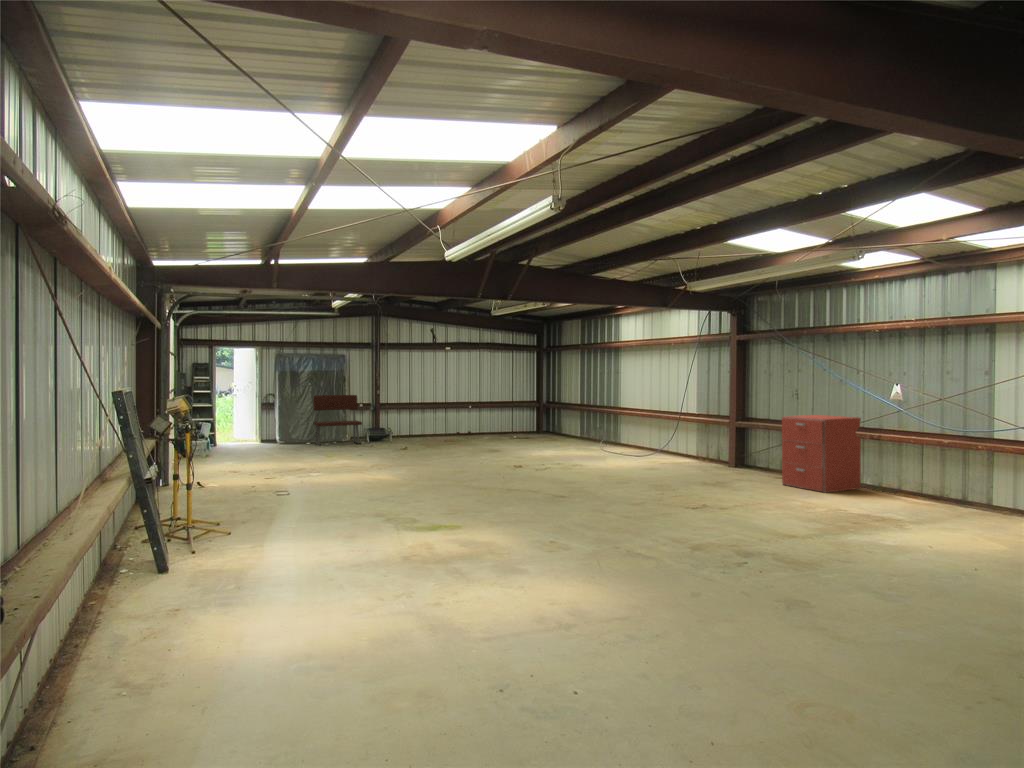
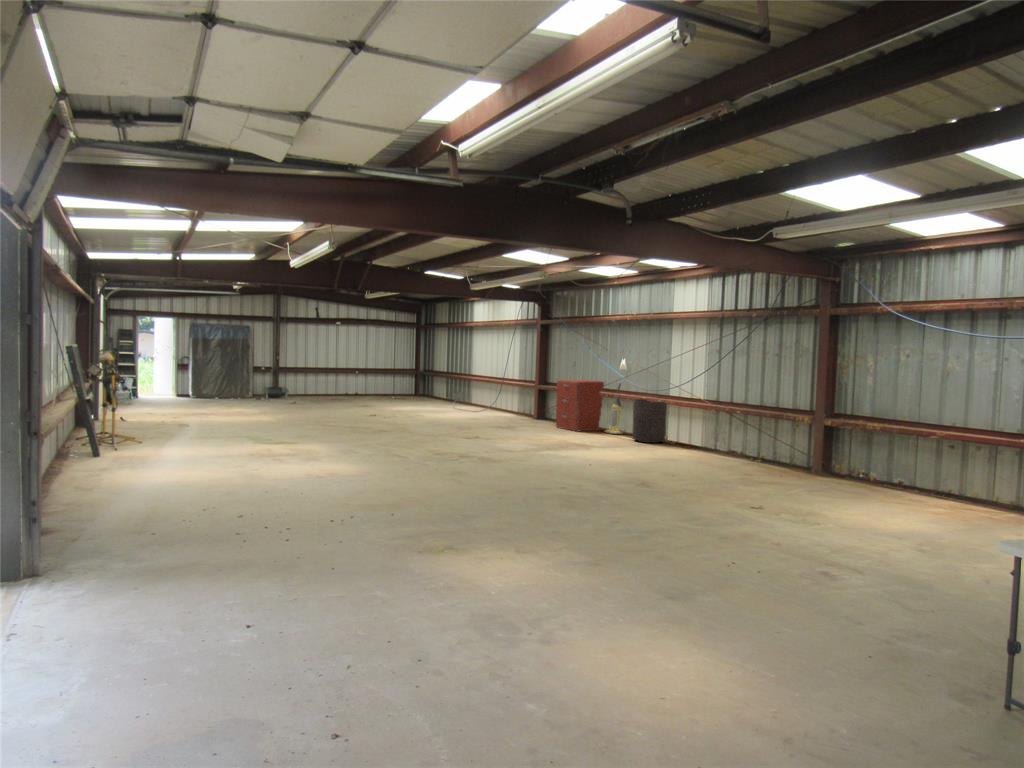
bench: present [313,395,362,445] -> none [222,359,263,400]
vacuum cleaner: none [866,420,902,498] -> present [604,383,623,434]
trash can: none [935,446,997,516] -> present [632,399,667,443]

